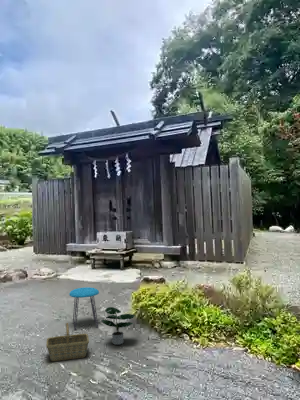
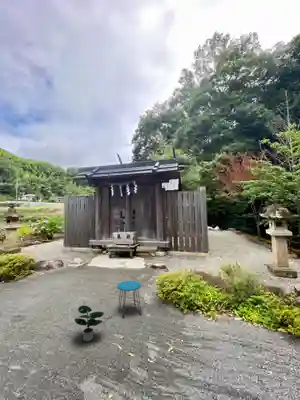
potted plant: present [102,307,135,345] -> present [74,305,104,341]
basket: present [46,323,89,361] -> none [111,319,150,358]

